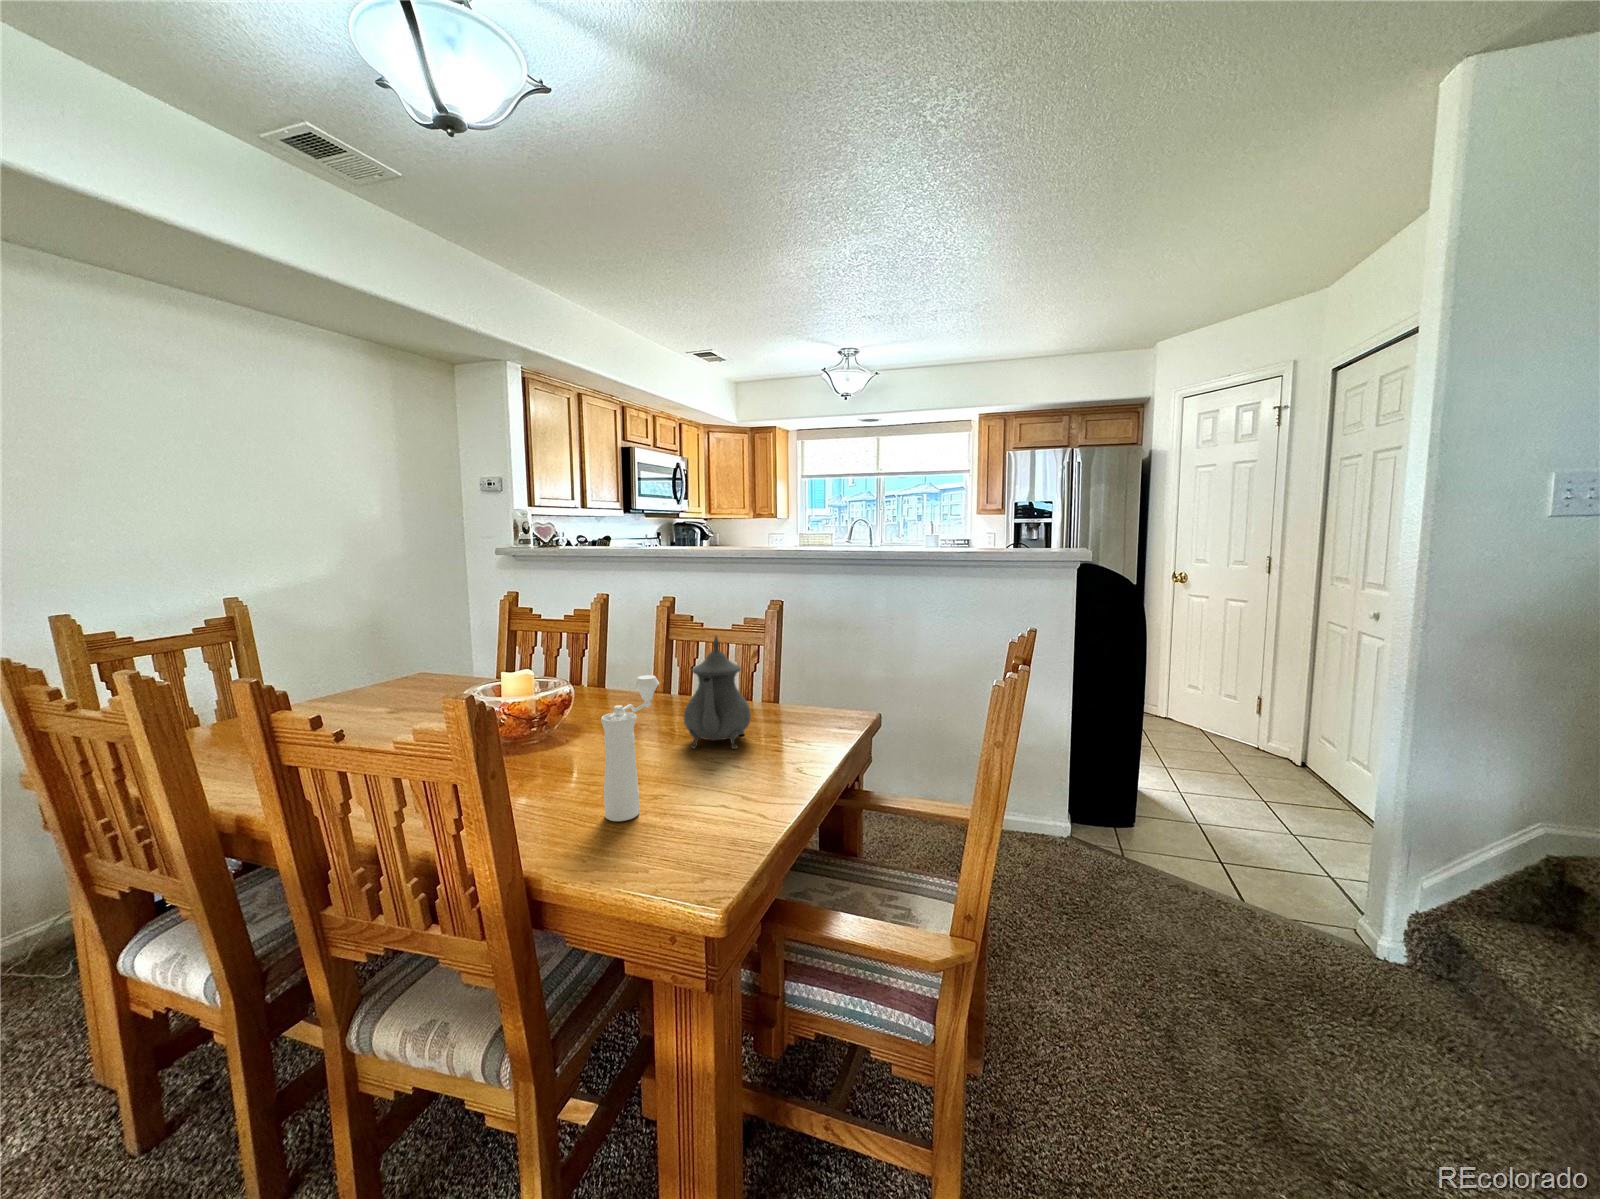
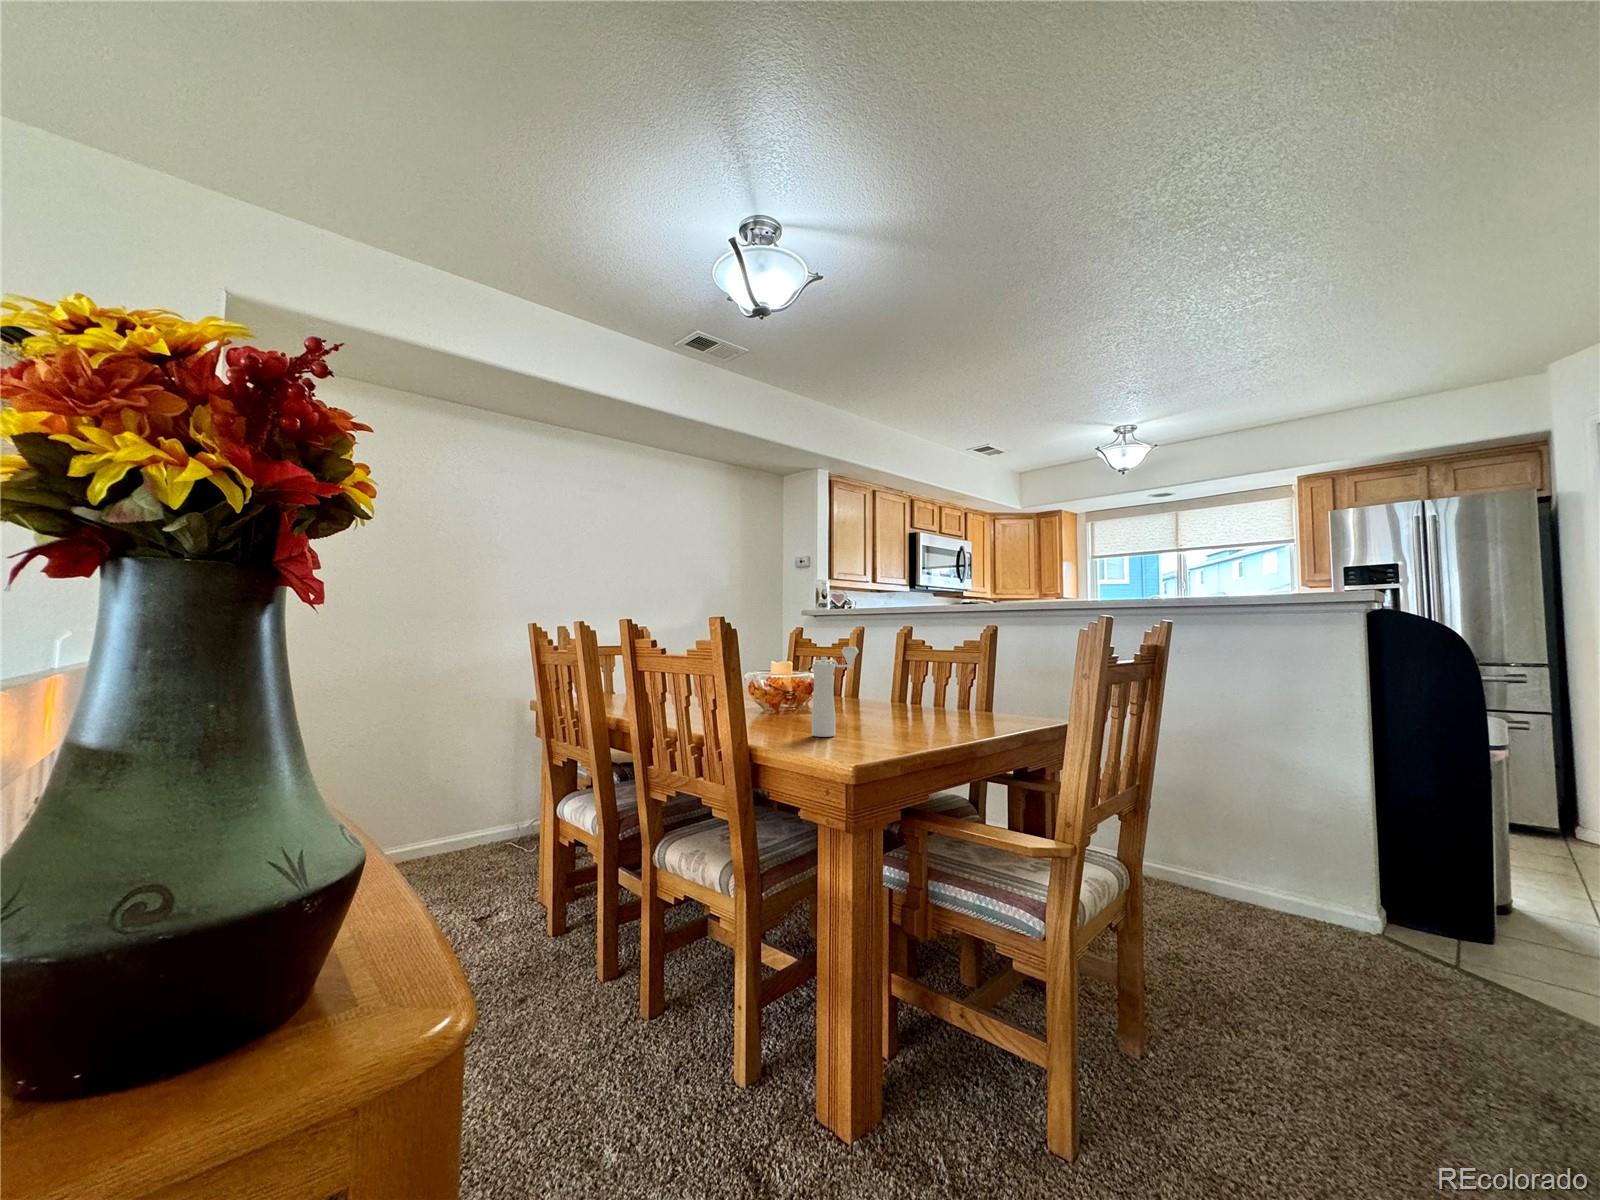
teapot: present [684,636,751,749] -> none [890,634,944,723]

